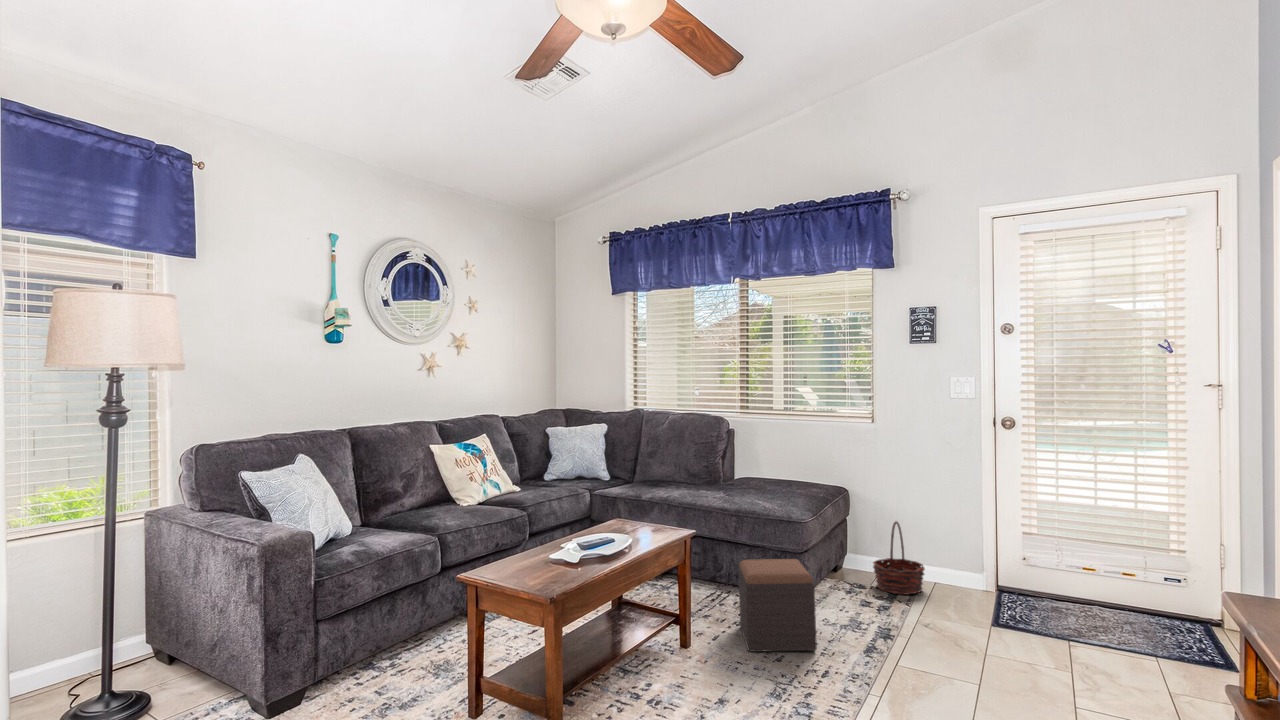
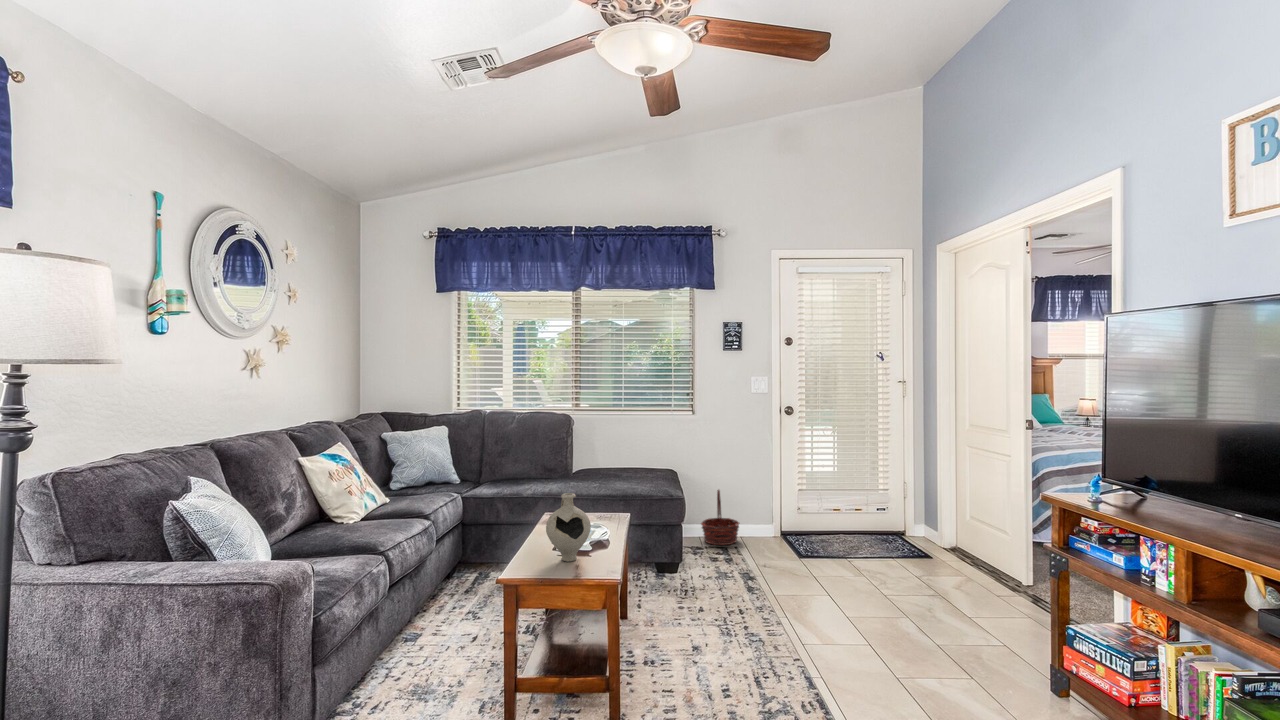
decorative vase: none [534,487,581,559] -> present [546,493,591,562]
footstool: present [738,559,817,652] -> none [647,529,721,611]

